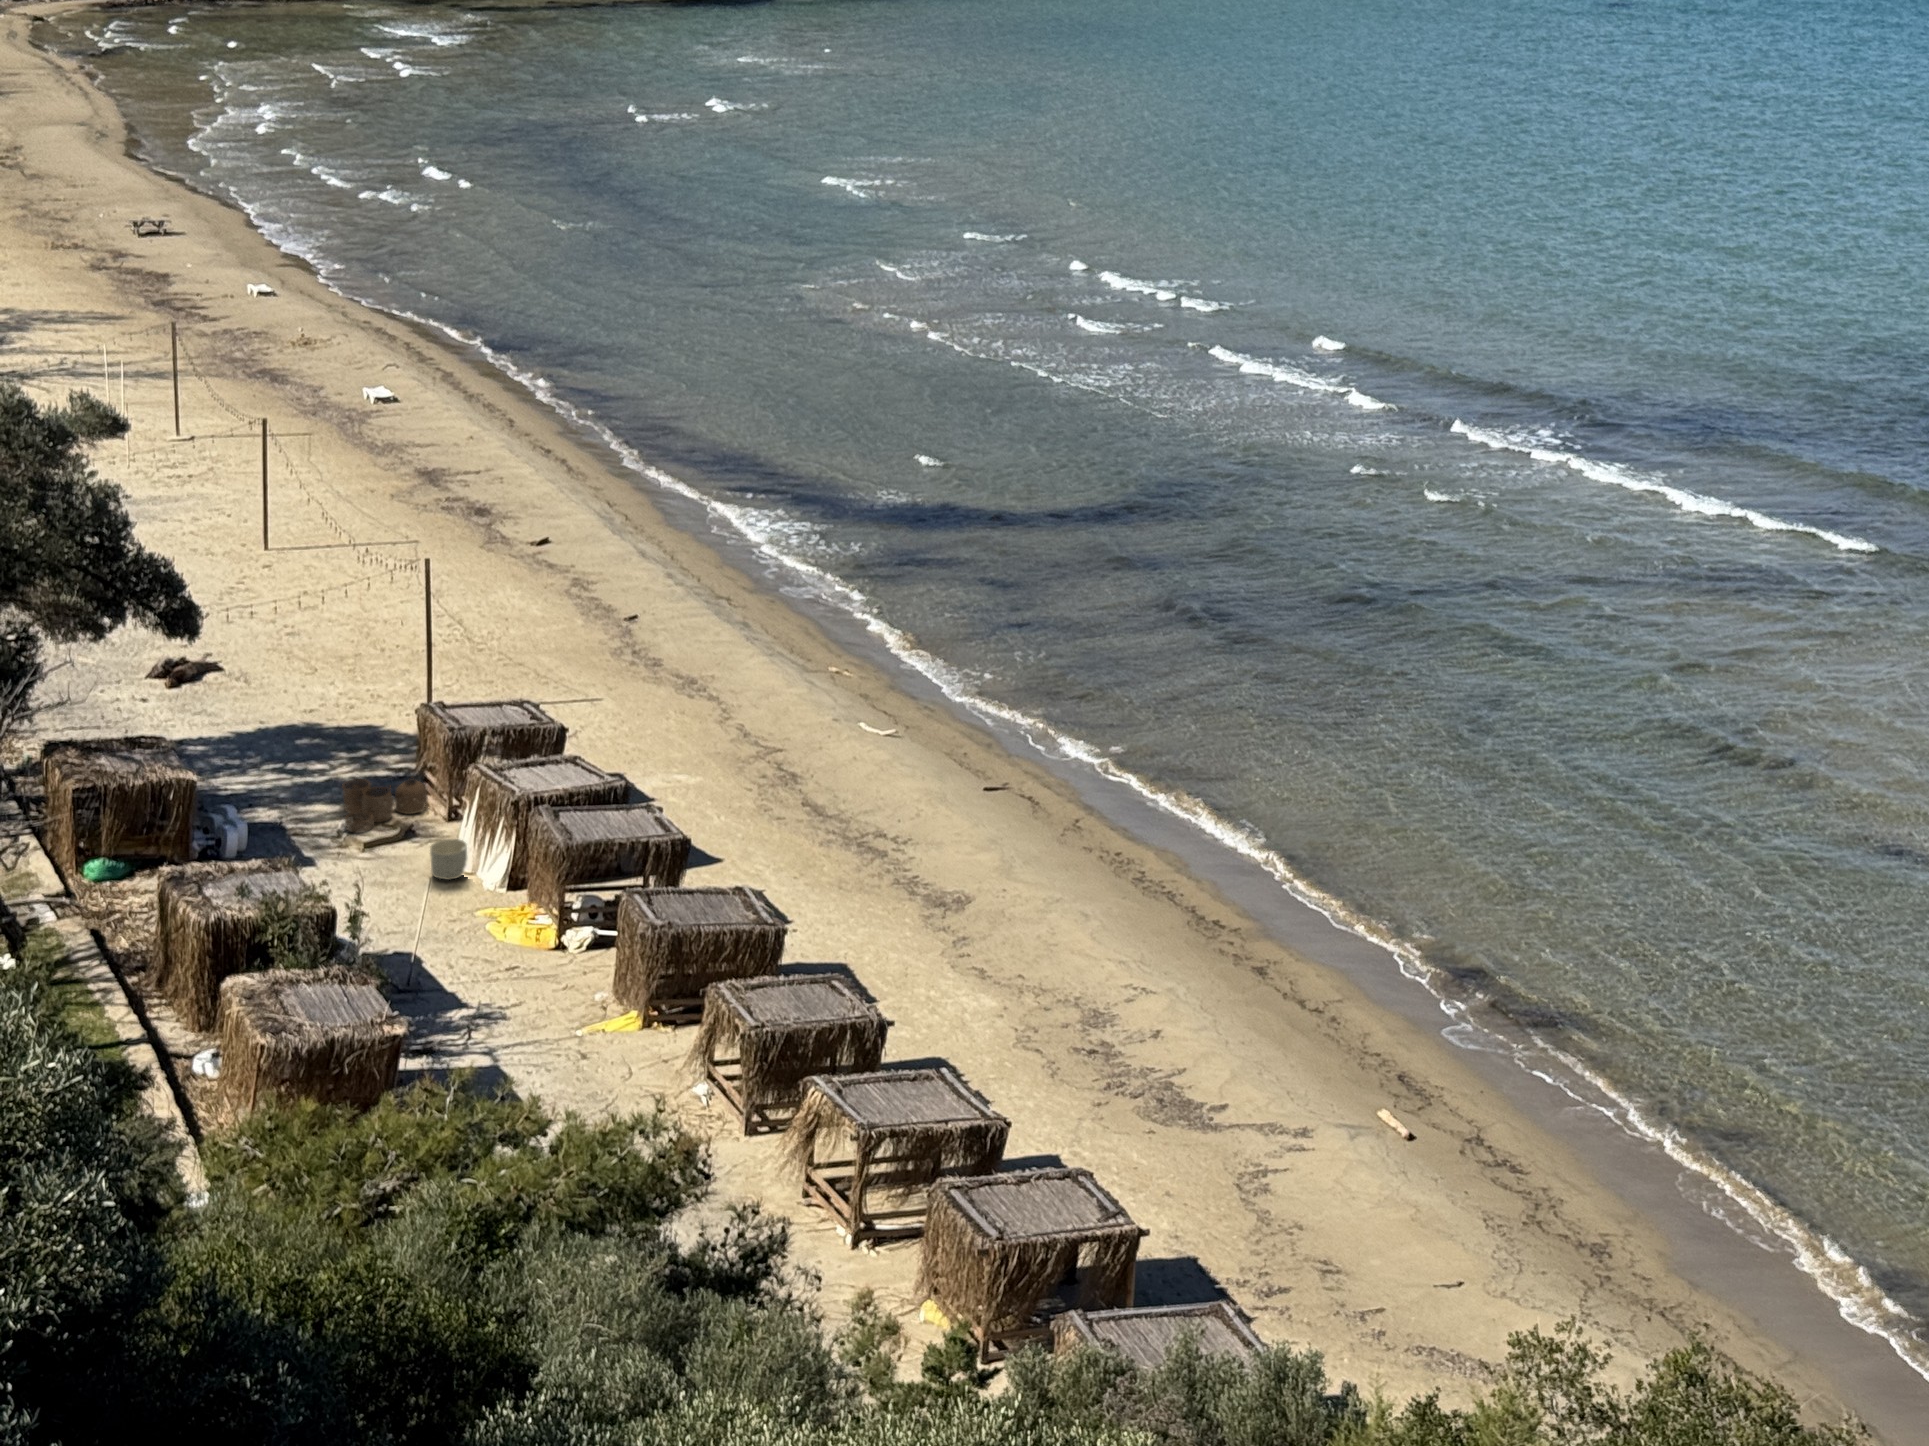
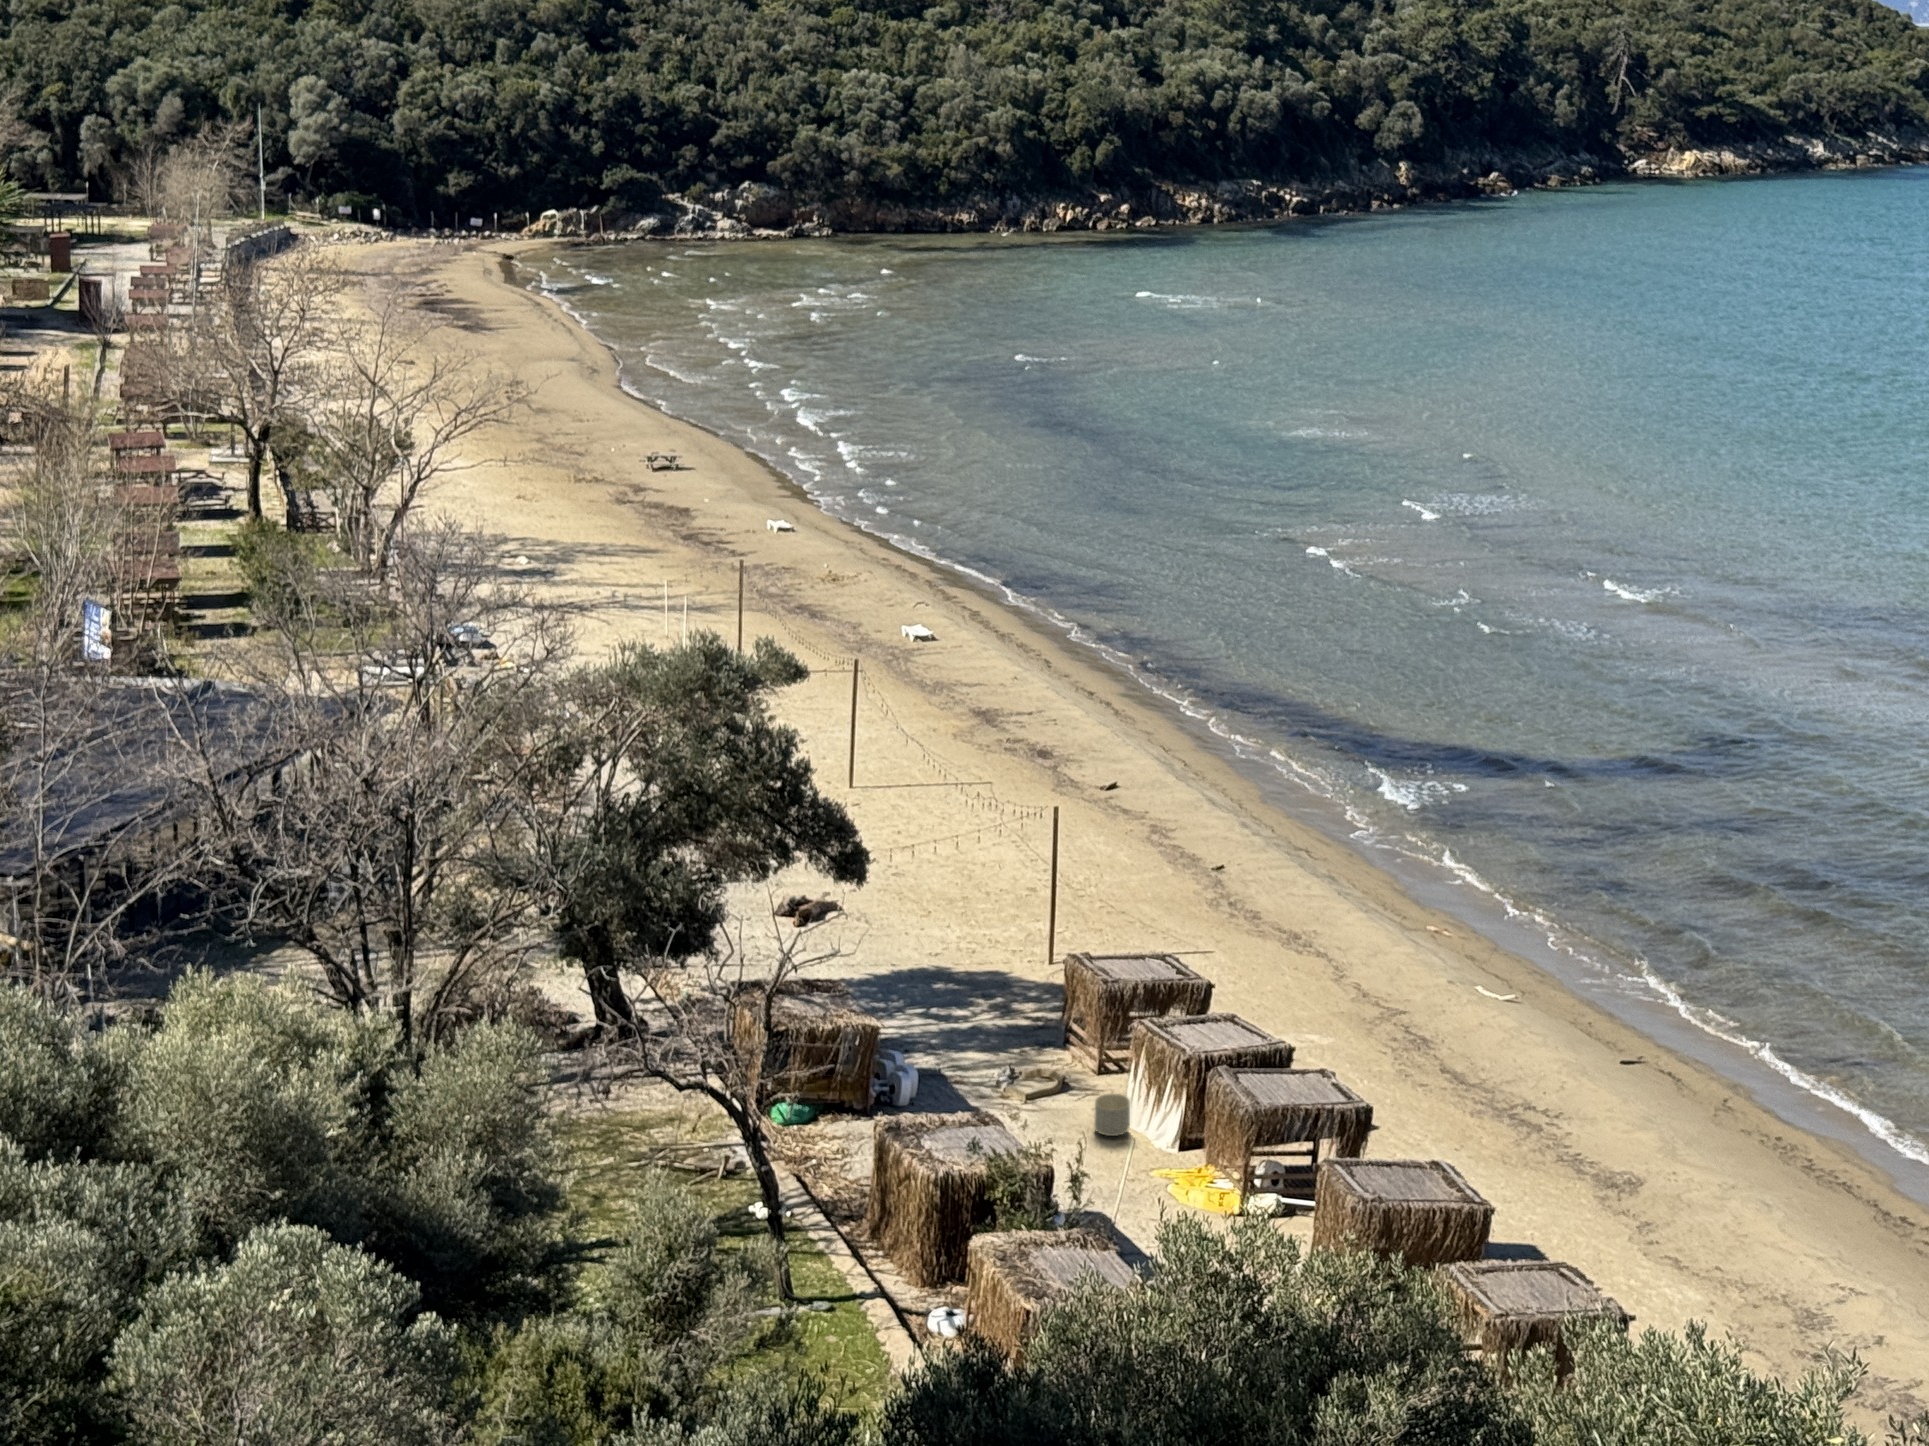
woven basket: present [343,779,429,833] -> none [993,1023,1074,1085]

